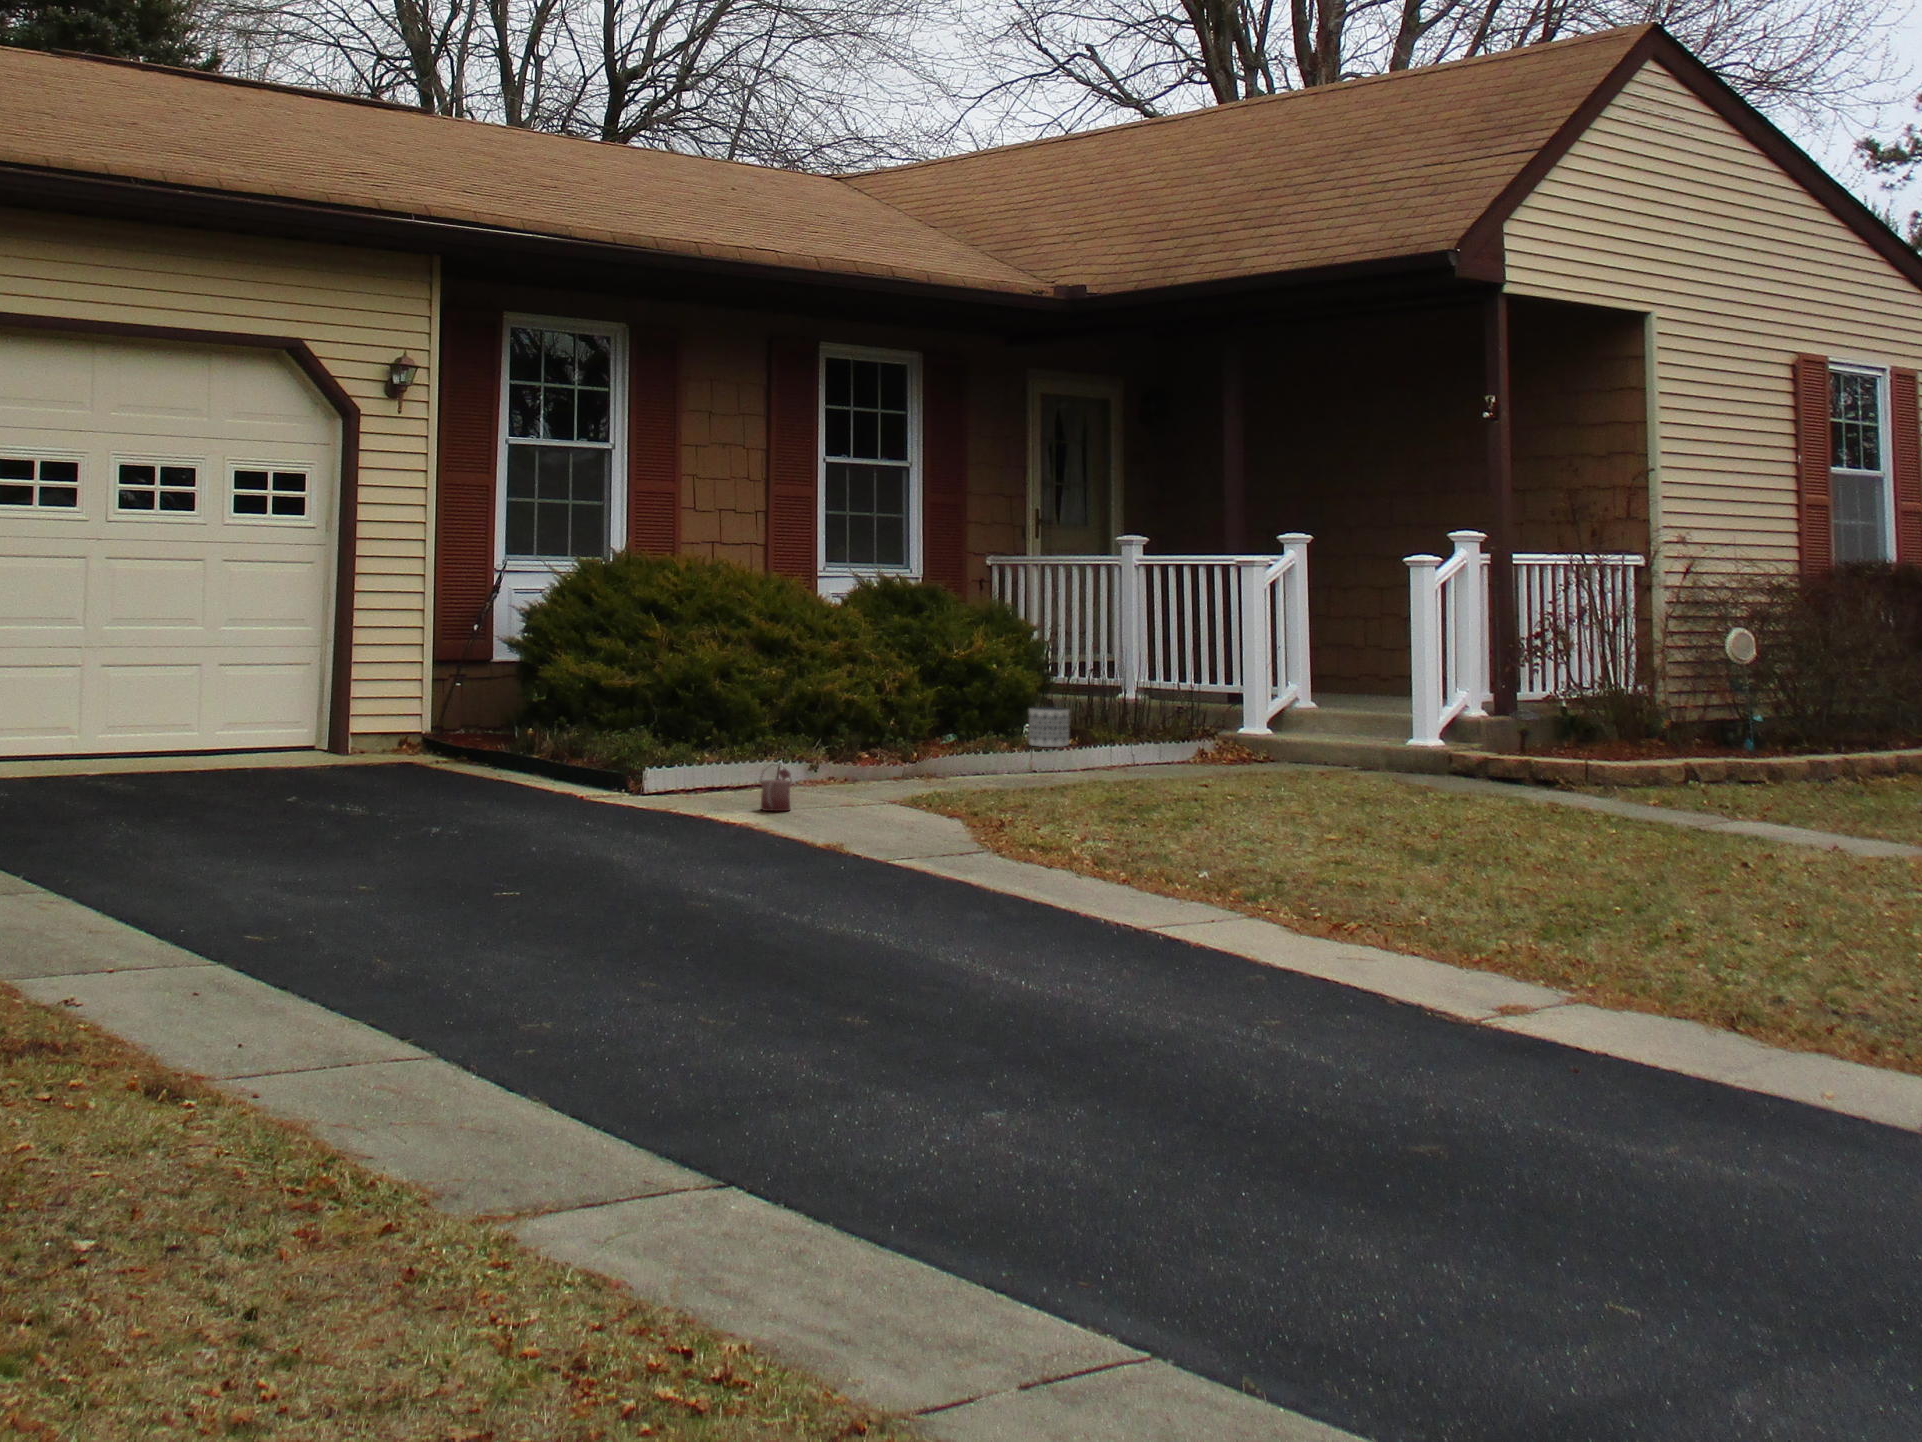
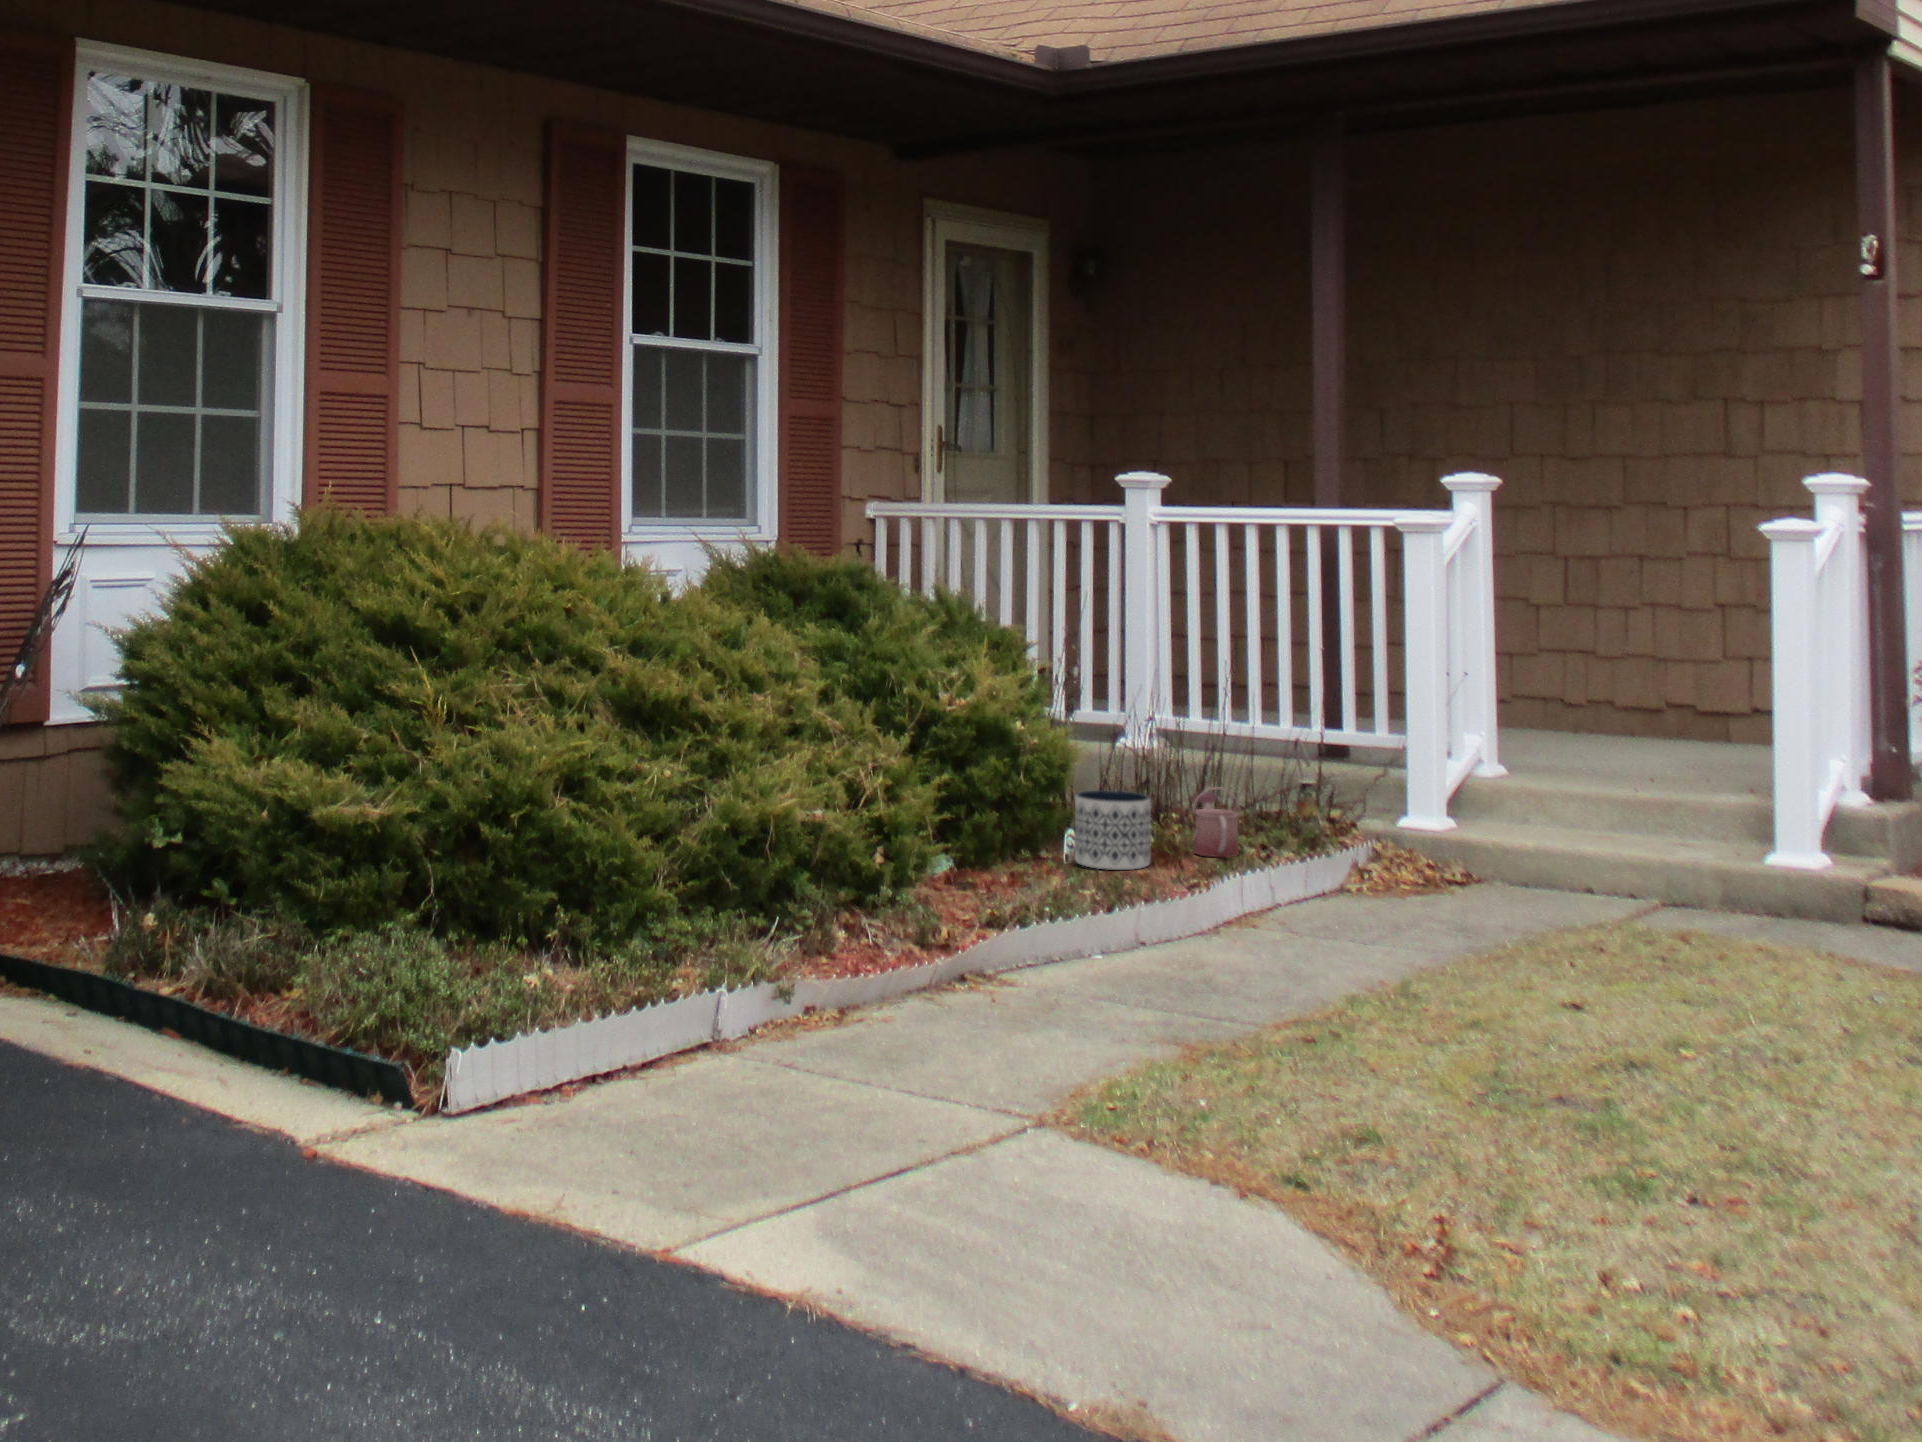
watering can: present [760,767,792,811] -> present [1192,787,1241,857]

